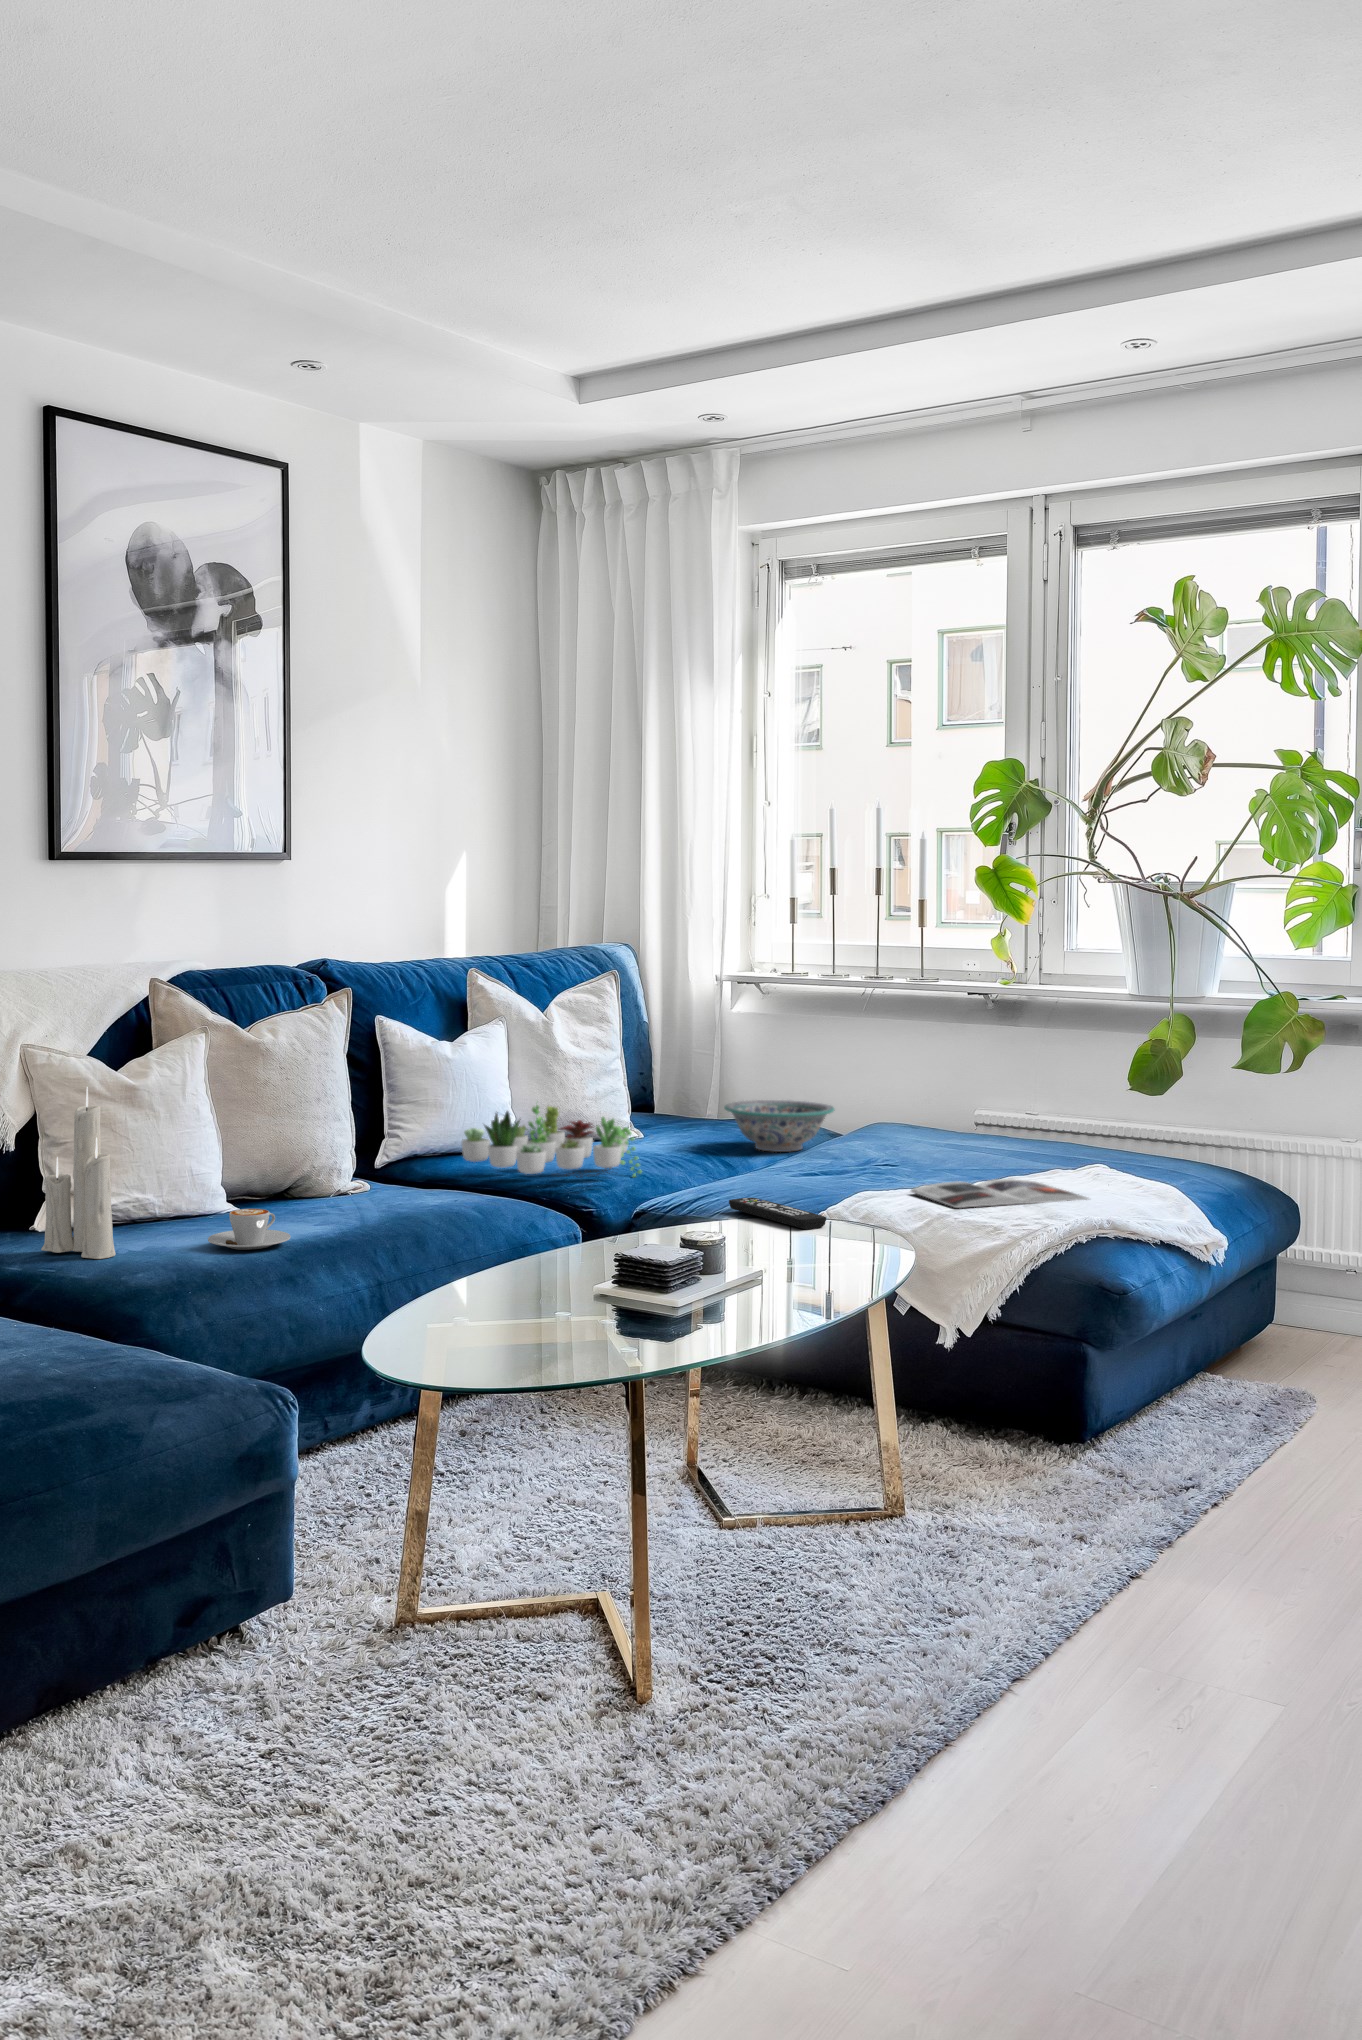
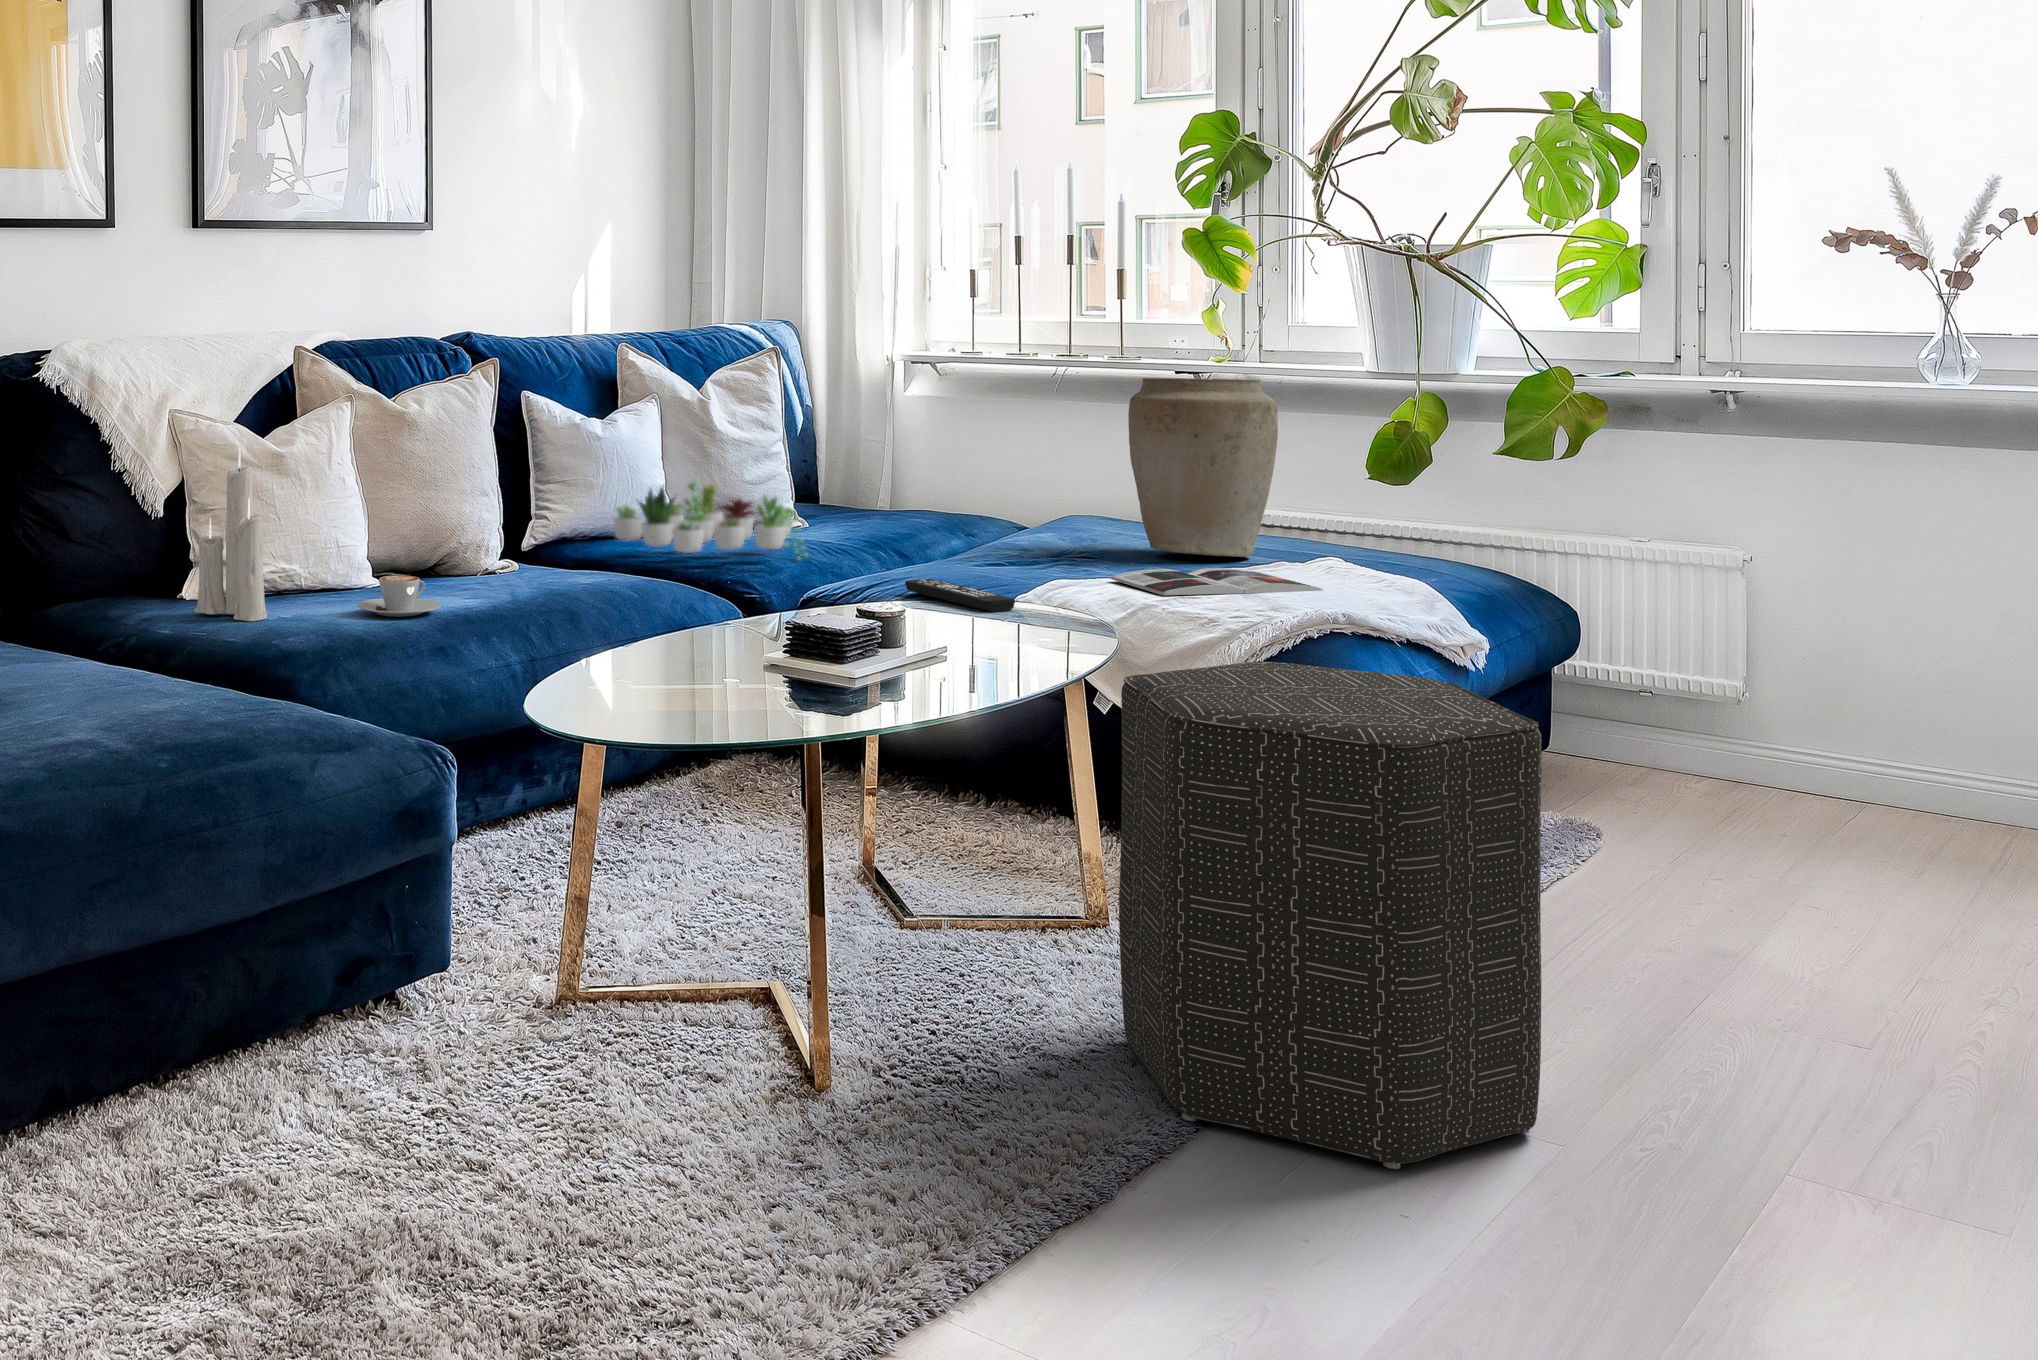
vase: none [928,1006,1054,1166] -> present [1128,378,1278,557]
decorative bowl: present [724,1100,834,1152] -> none [897,485,1022,540]
ottoman: none [913,1282,1271,1741] -> present [1119,662,1542,1169]

